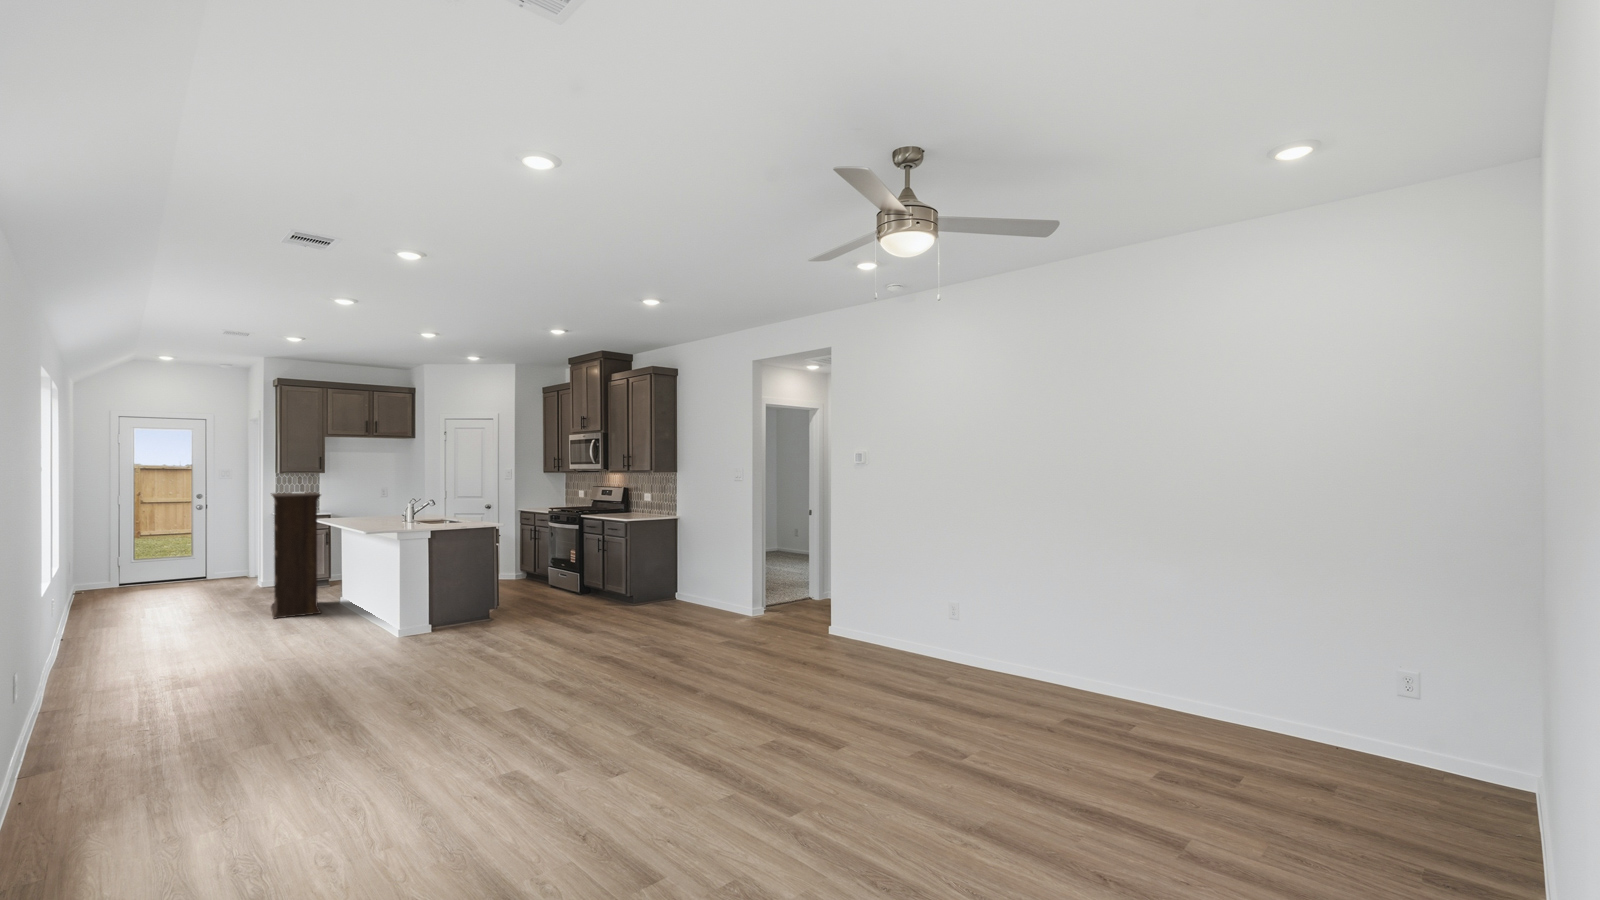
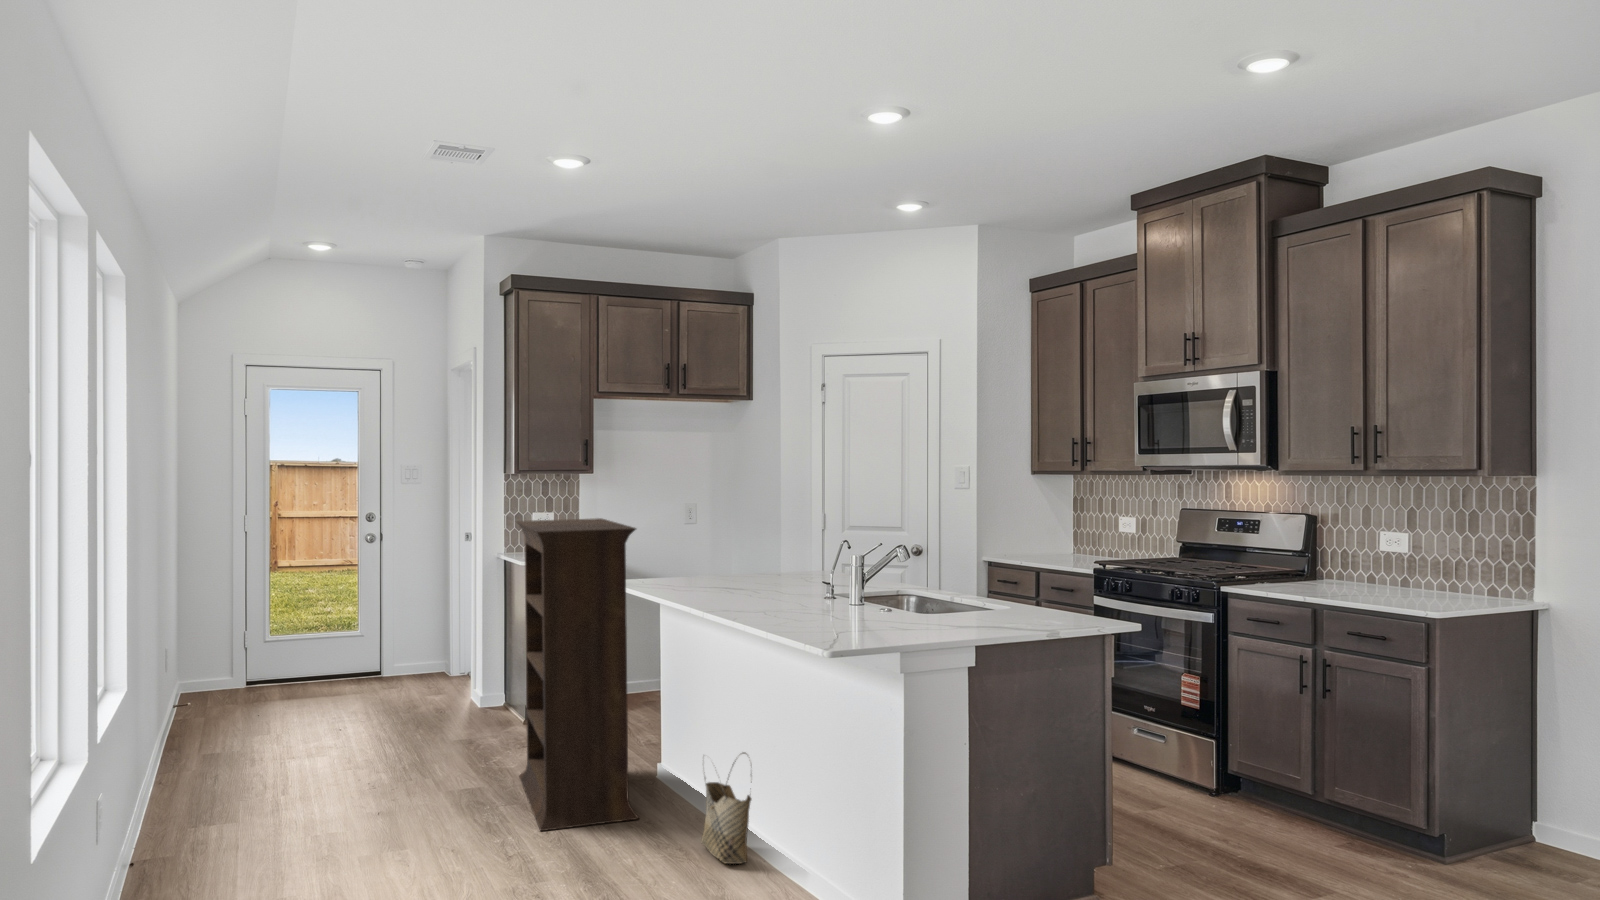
woven basket: none [343,580,364,621] -> present [701,752,751,864]

